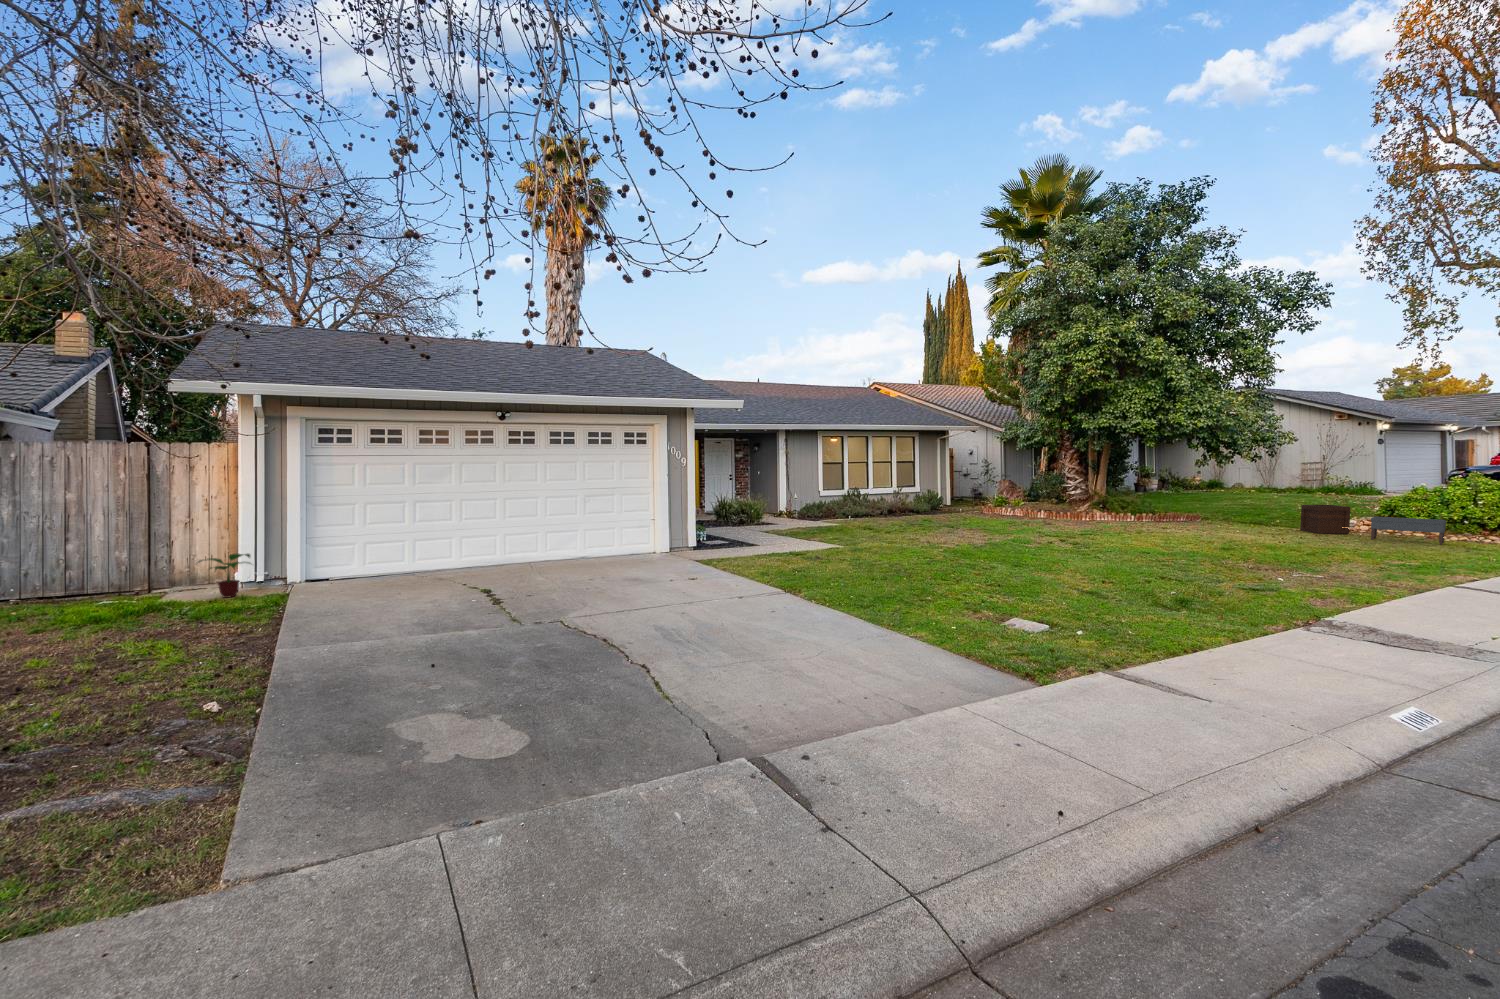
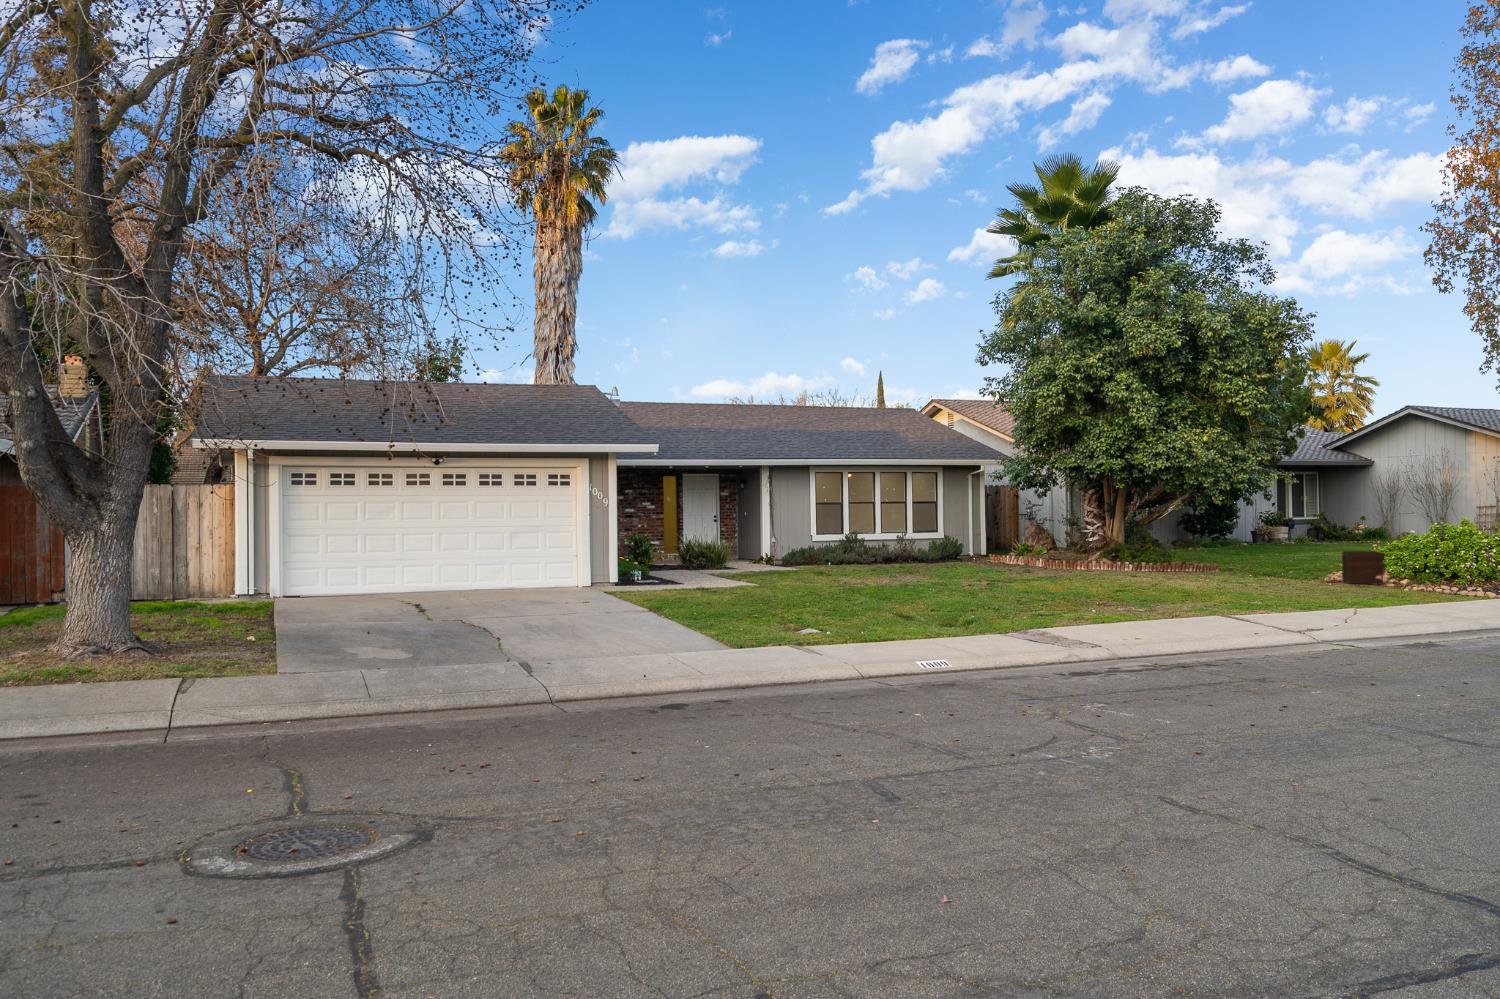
bench: present [1371,516,1446,545] -> none [1383,563,1457,594]
potted plant: present [199,554,250,598] -> none [203,572,243,604]

